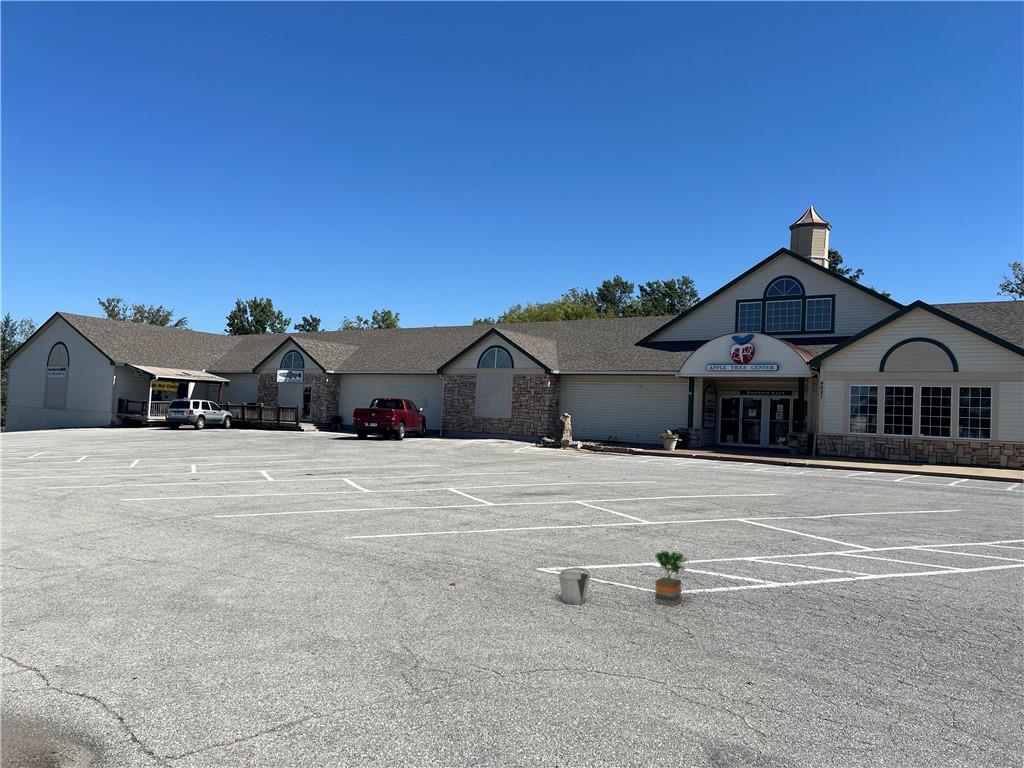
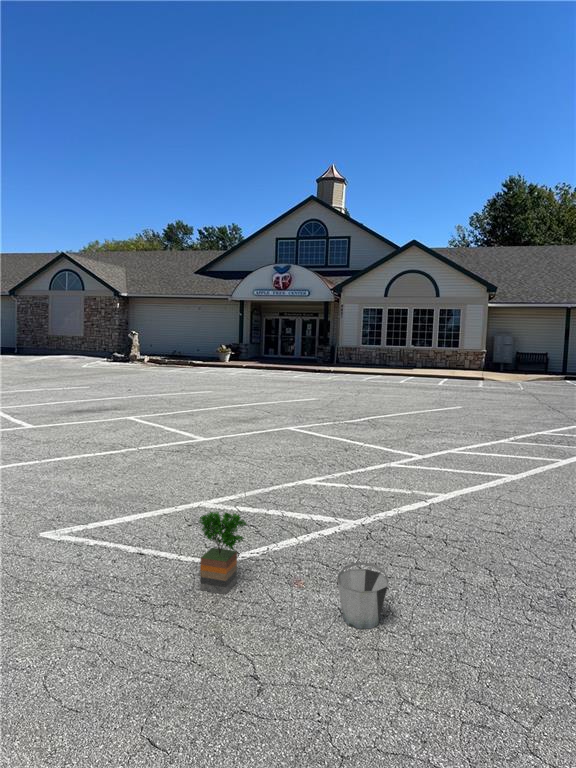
bucket: present [559,567,590,605] -> present [337,562,389,629]

